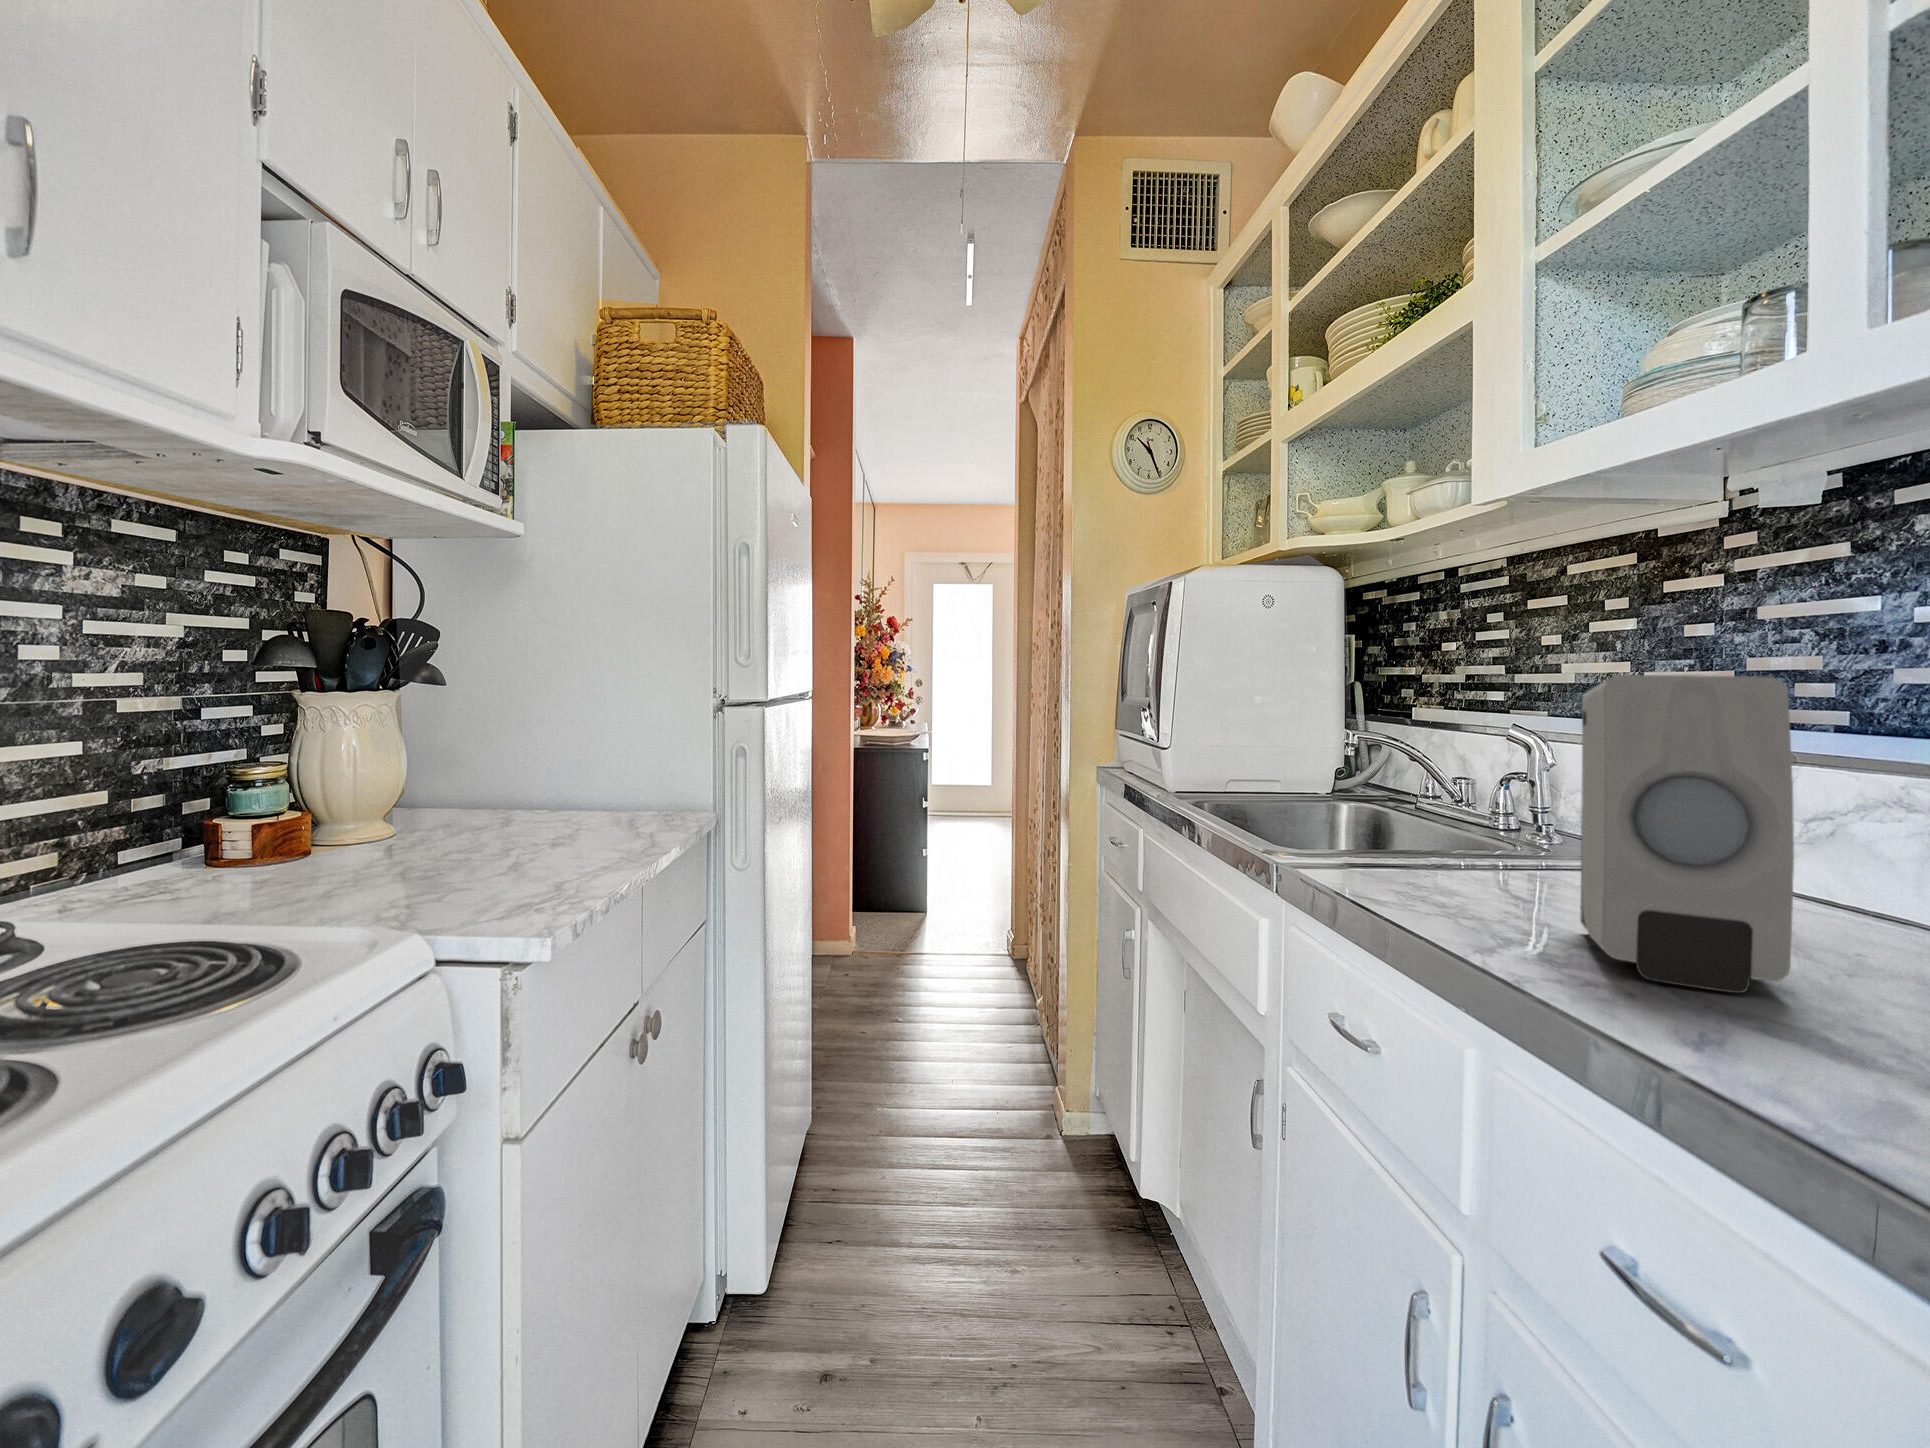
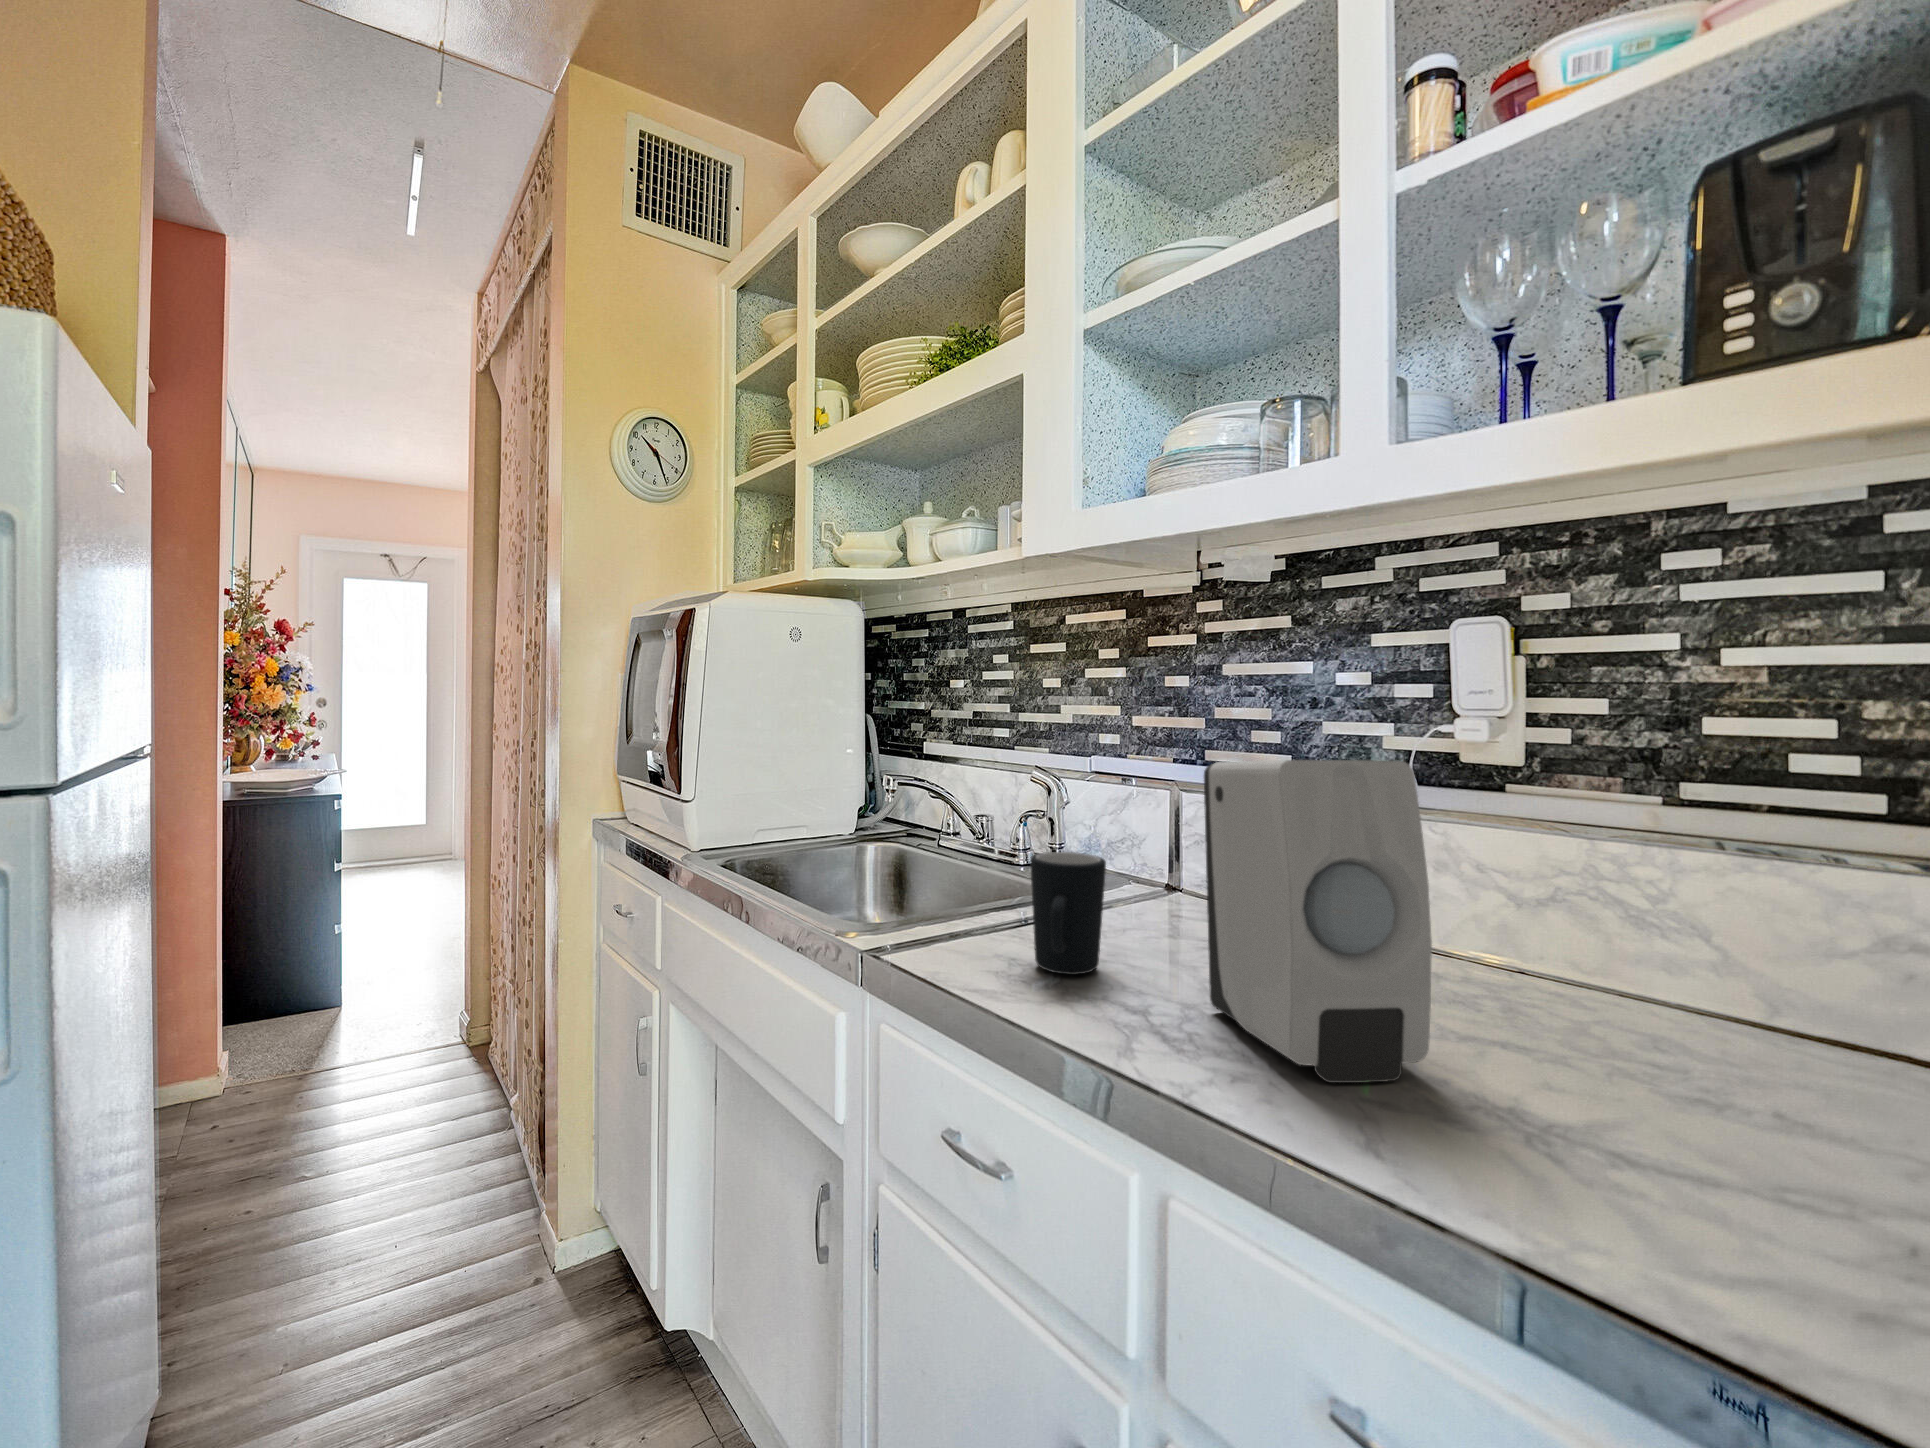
mug: none [1414,783,1497,894] -> present [1030,852,1106,975]

